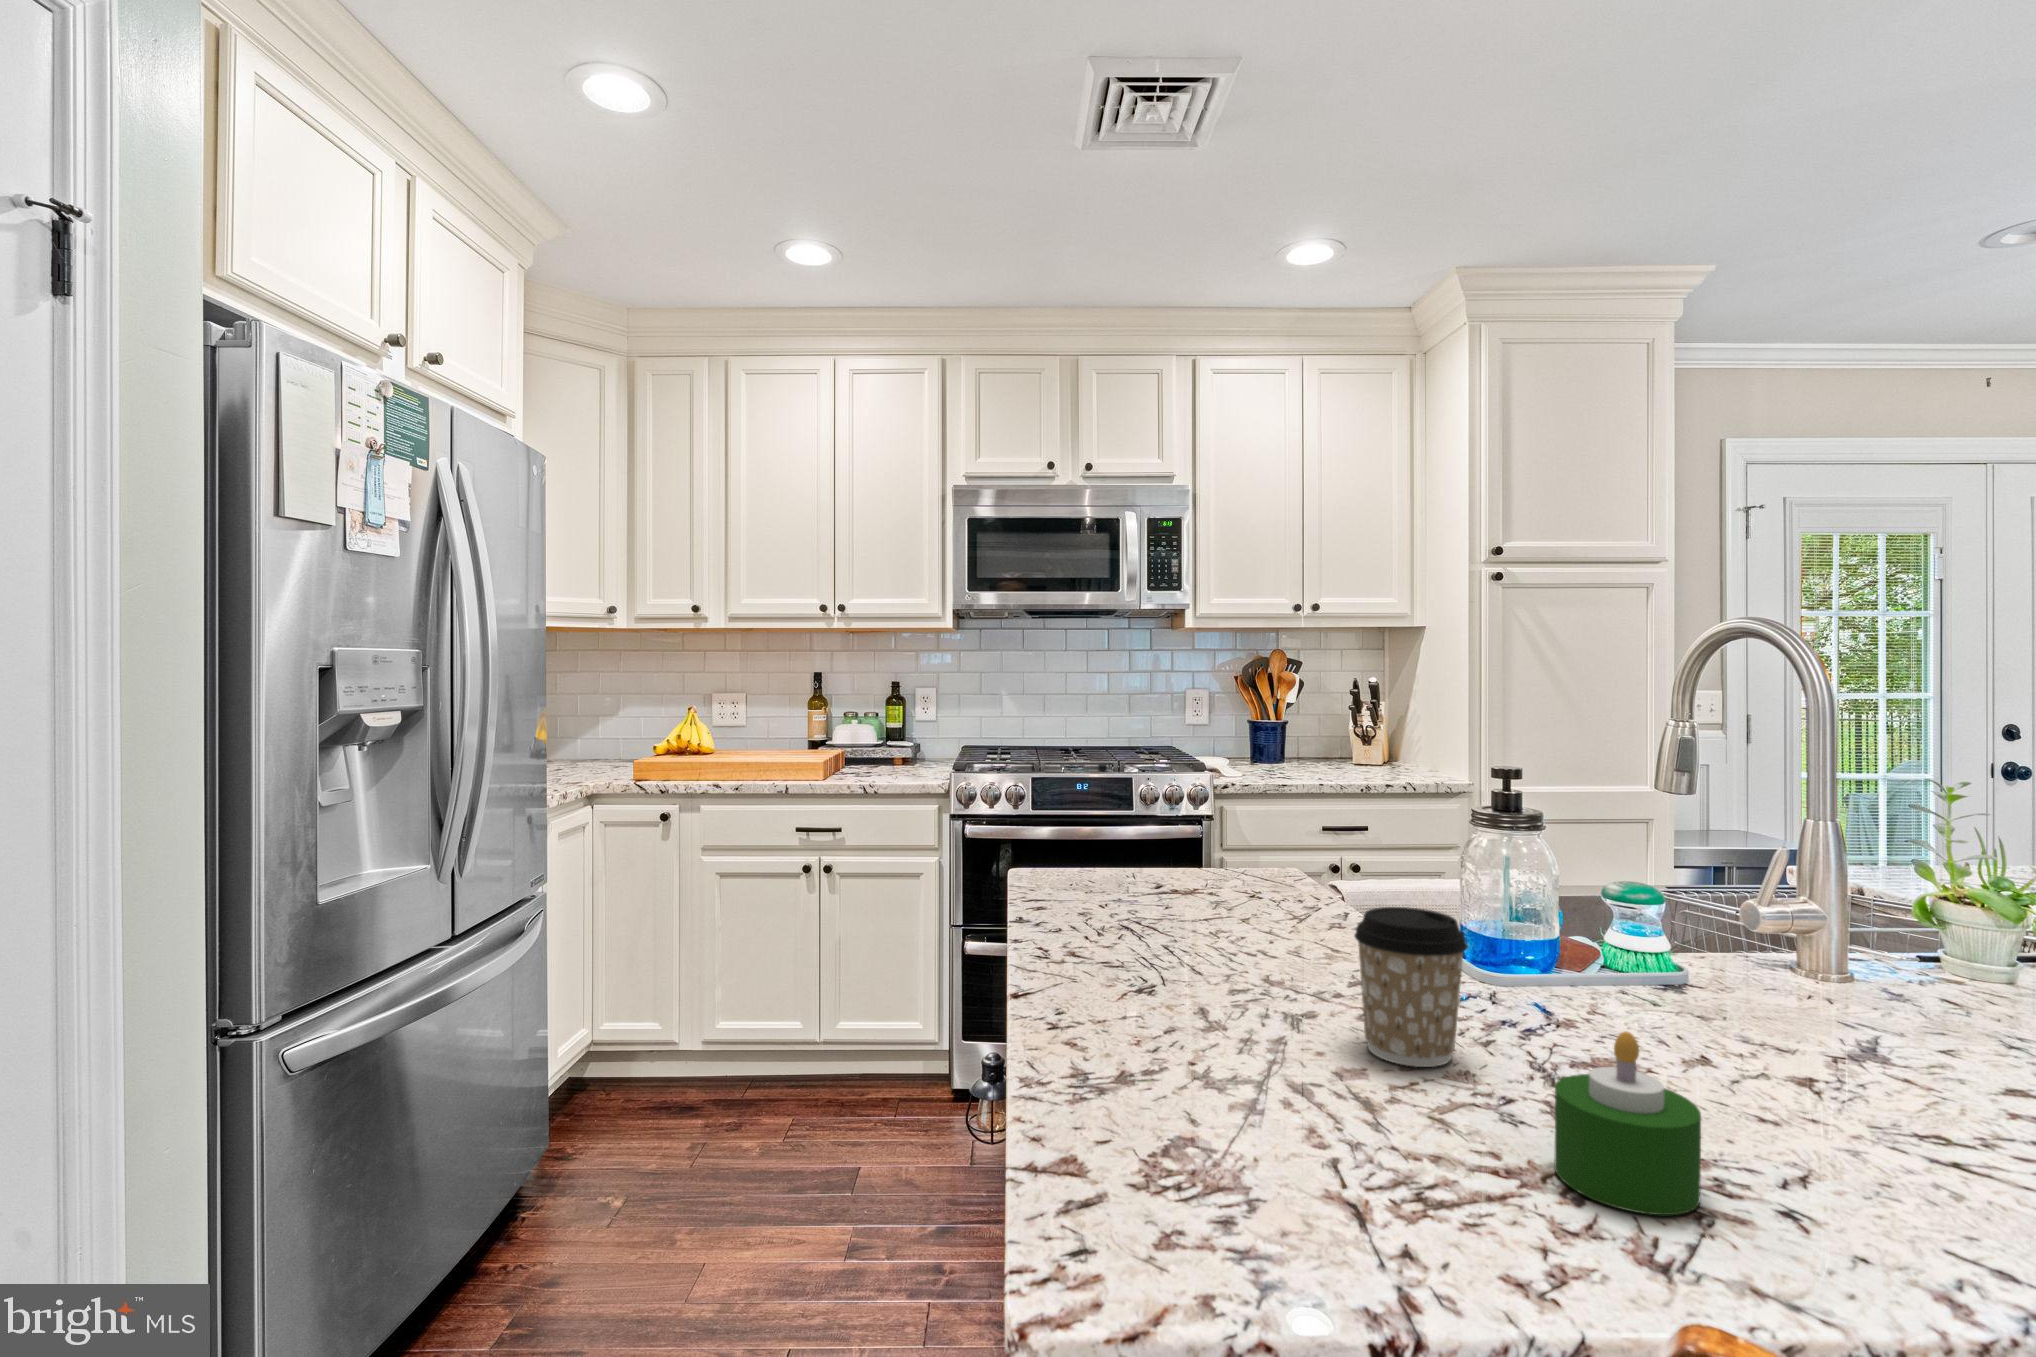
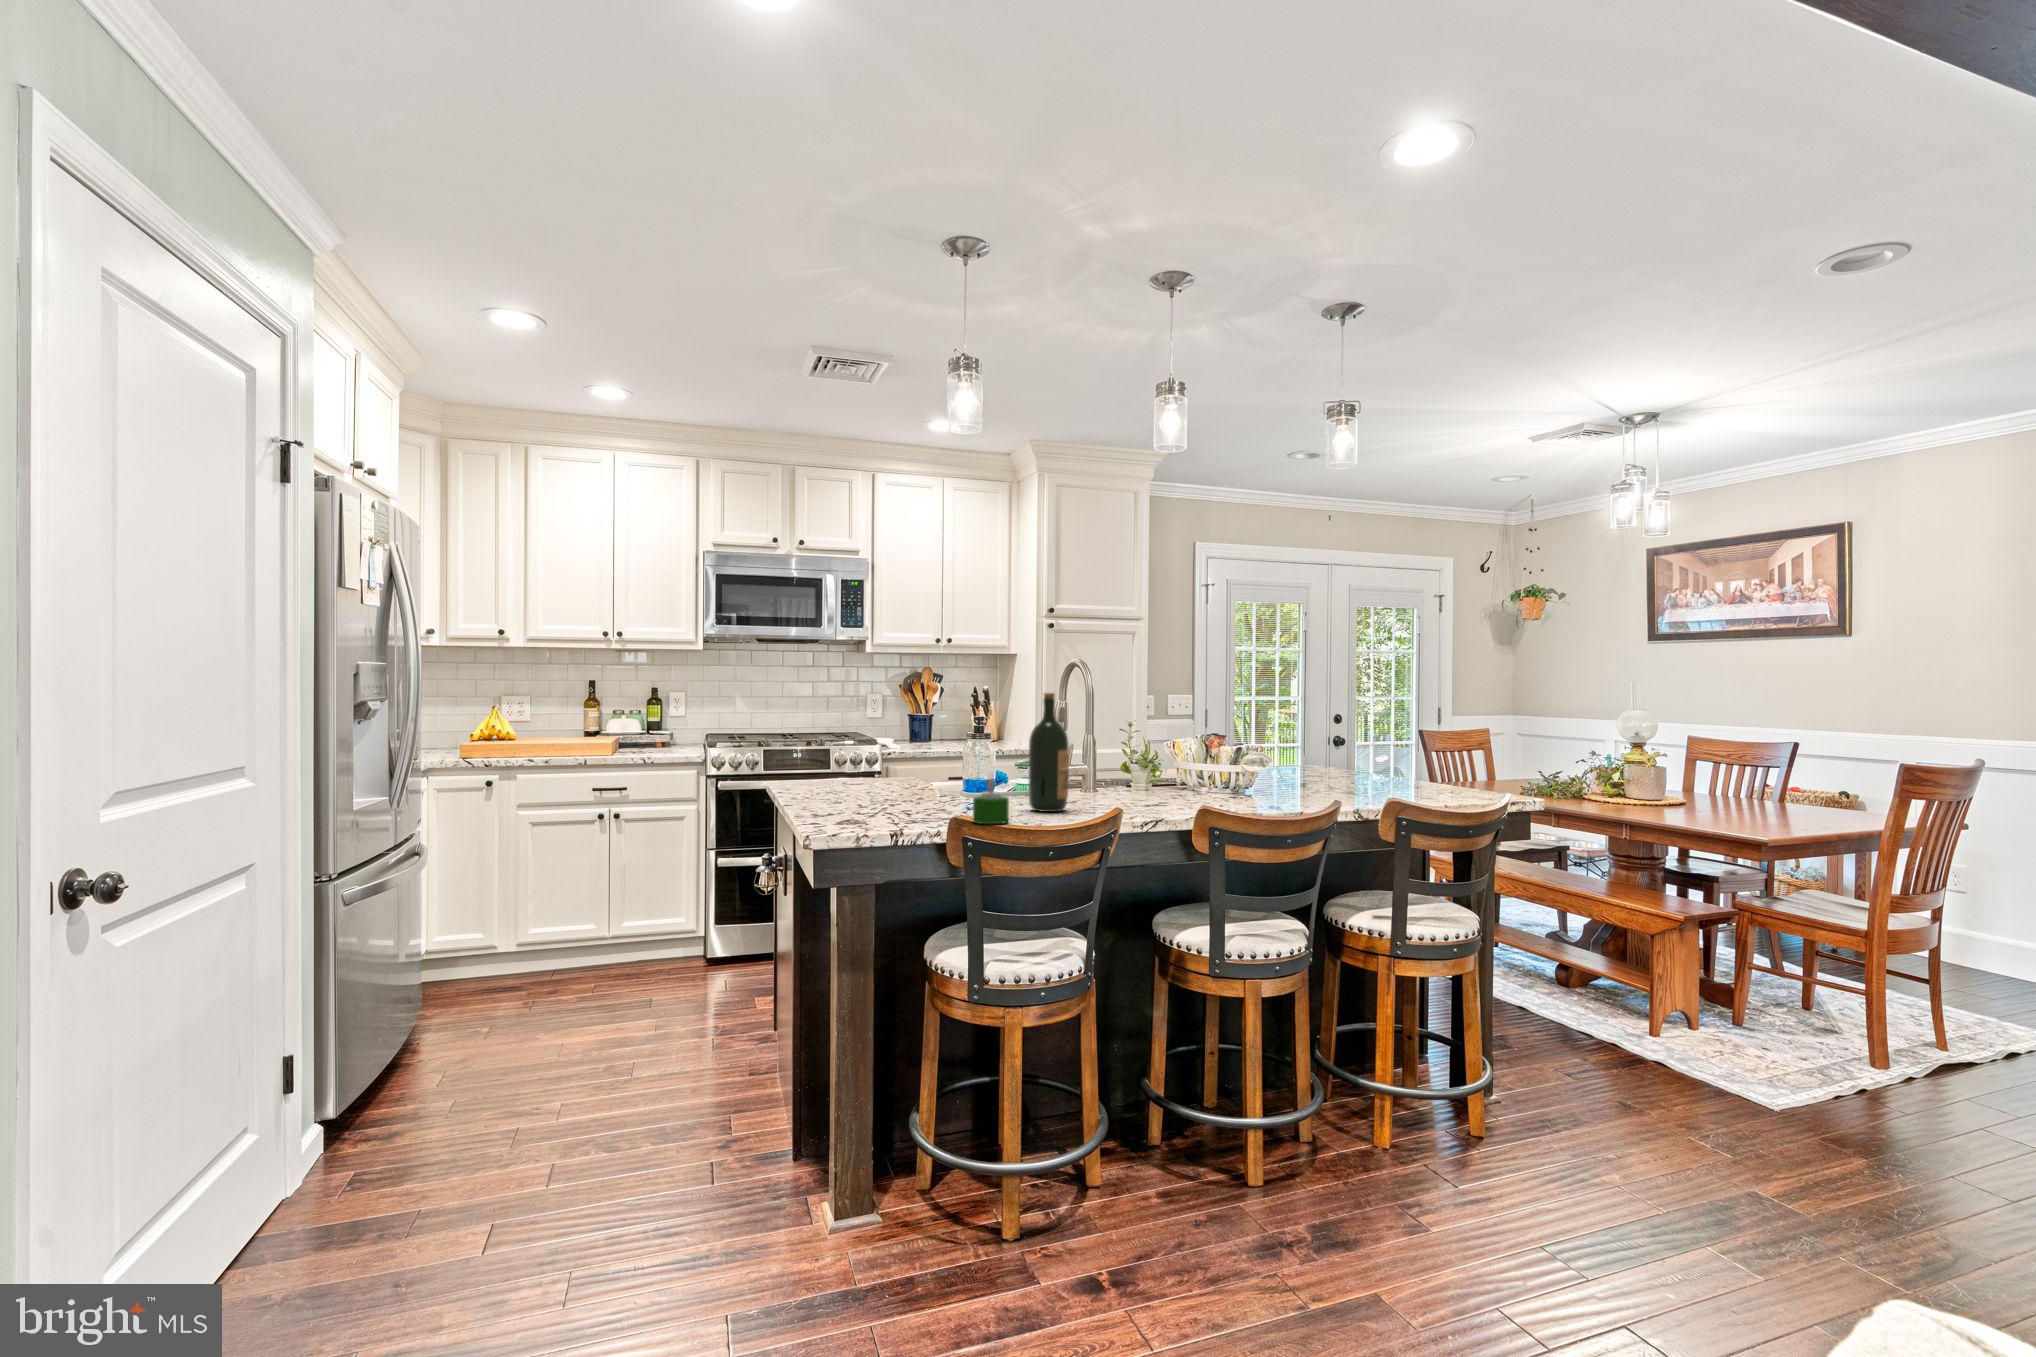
wine bottle: none [1674,720,1826,1096] -> present [1029,693,1069,812]
coffee cup: present [1354,907,1468,1067] -> none [926,762,963,812]

